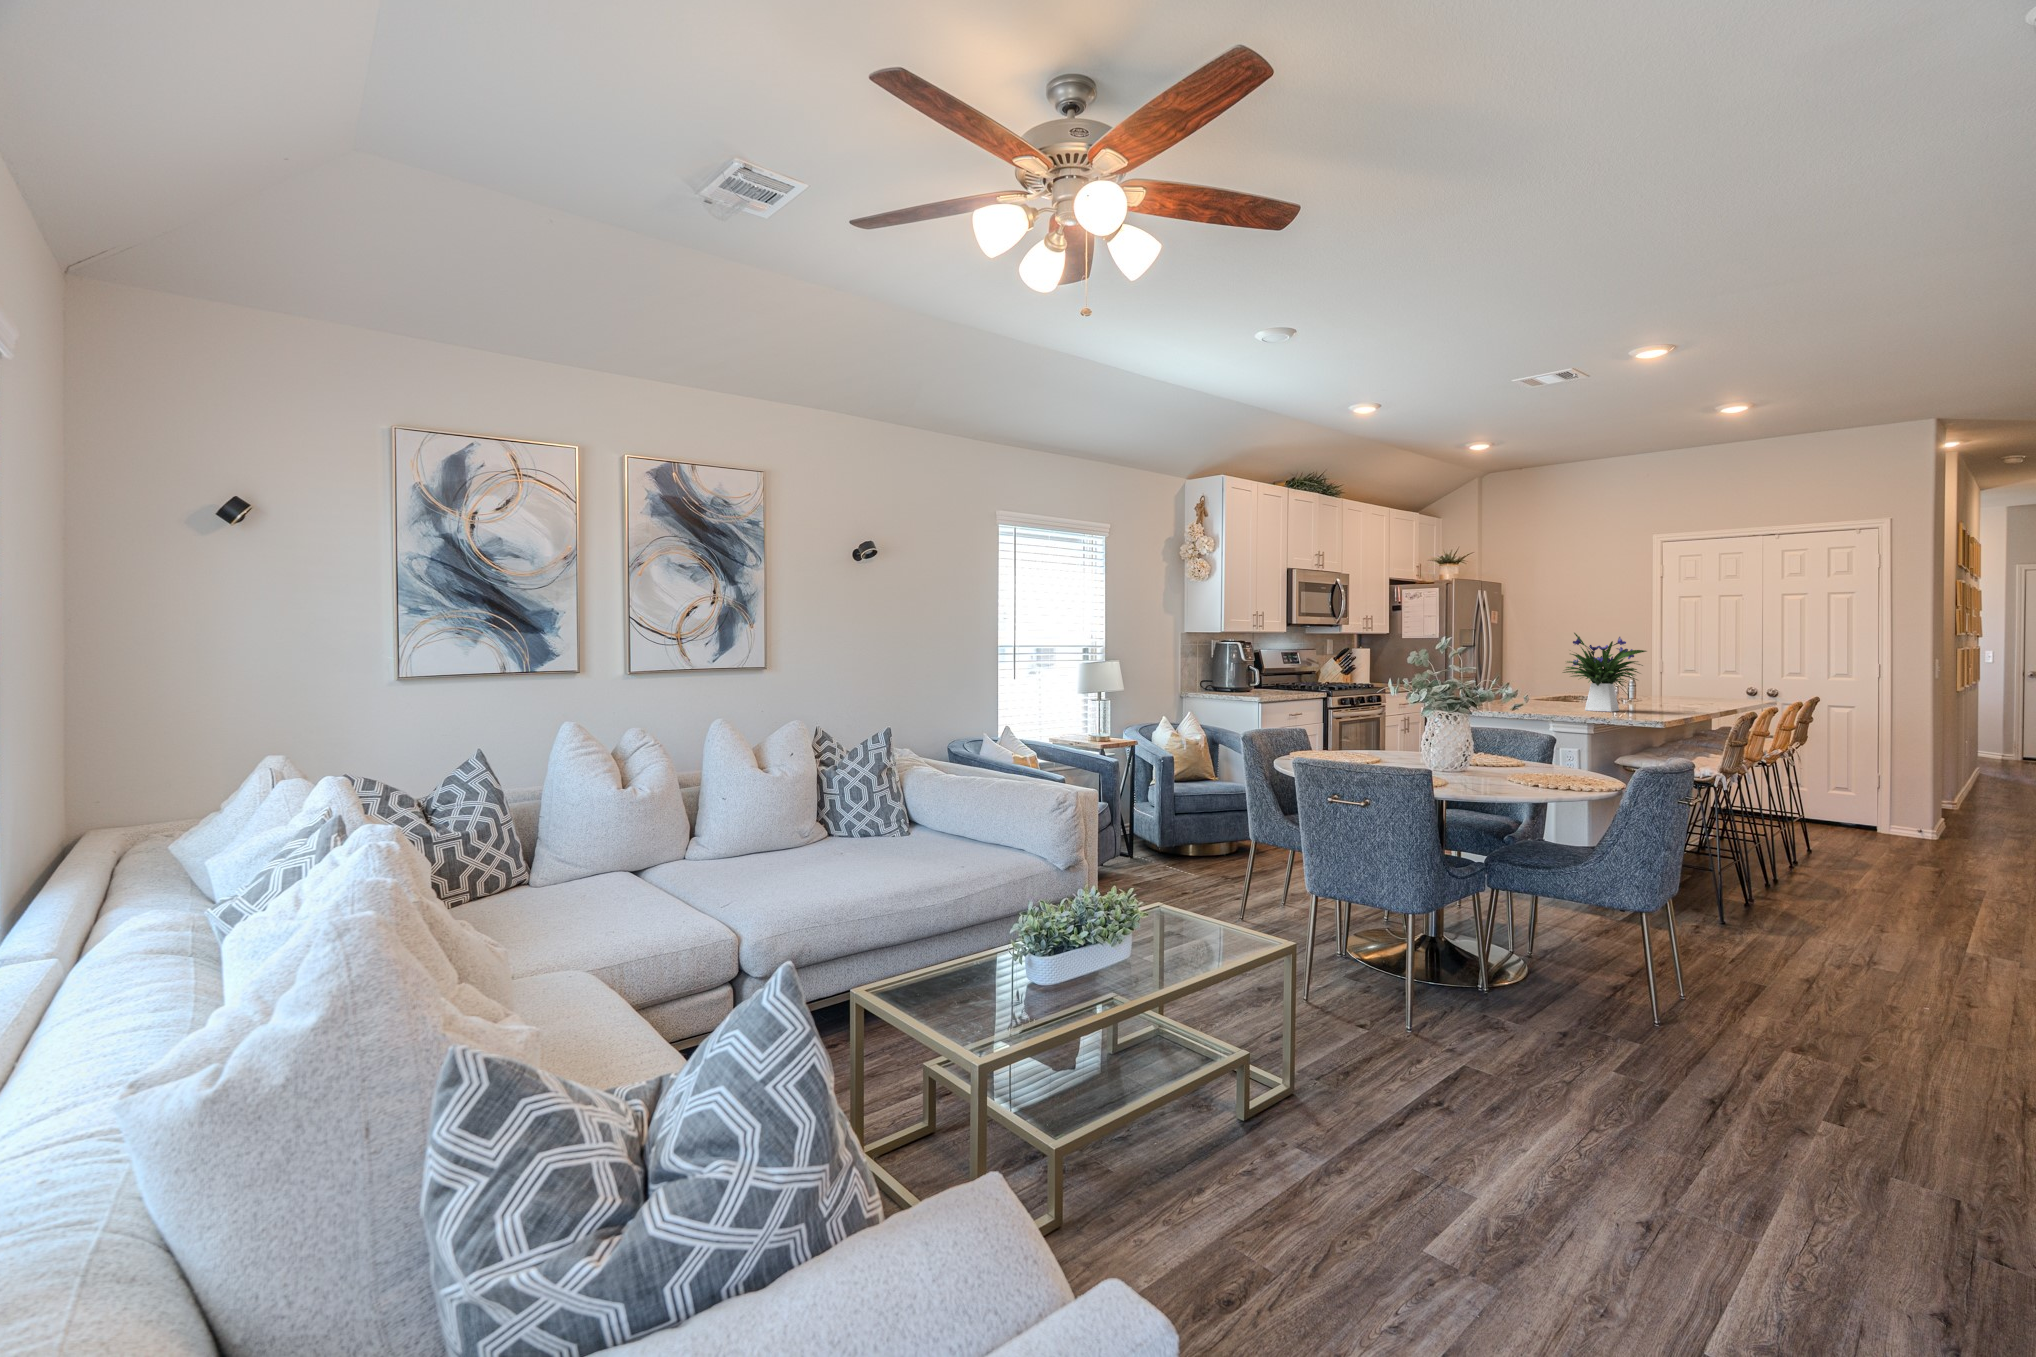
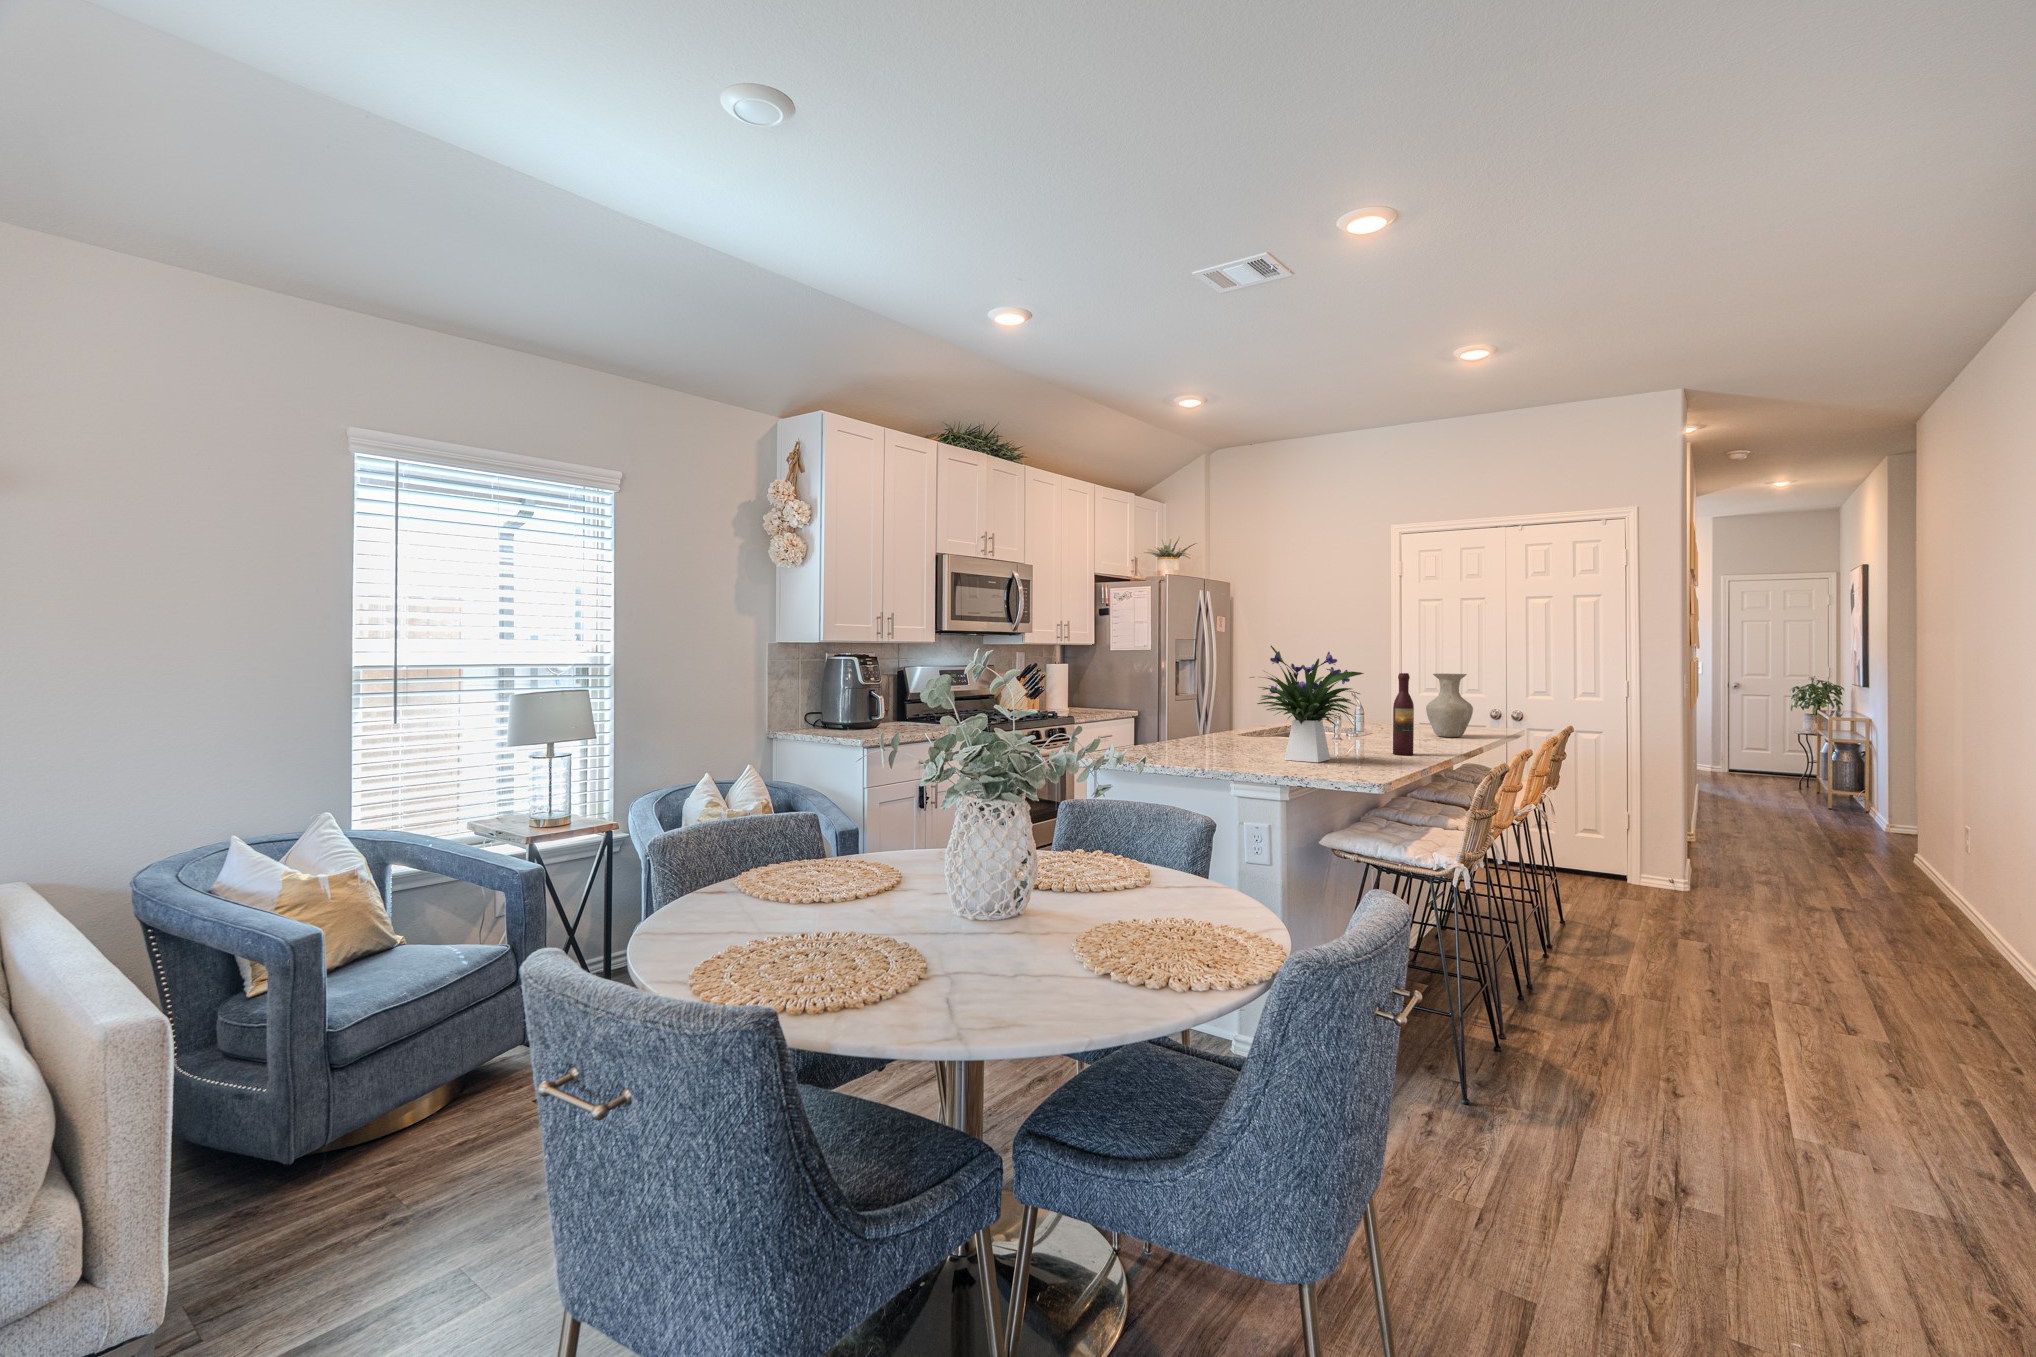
wine bottle: none [1666,652,1683,710] -> present [1393,673,1414,755]
vase: none [1689,654,1730,702] -> present [1426,674,1473,737]

